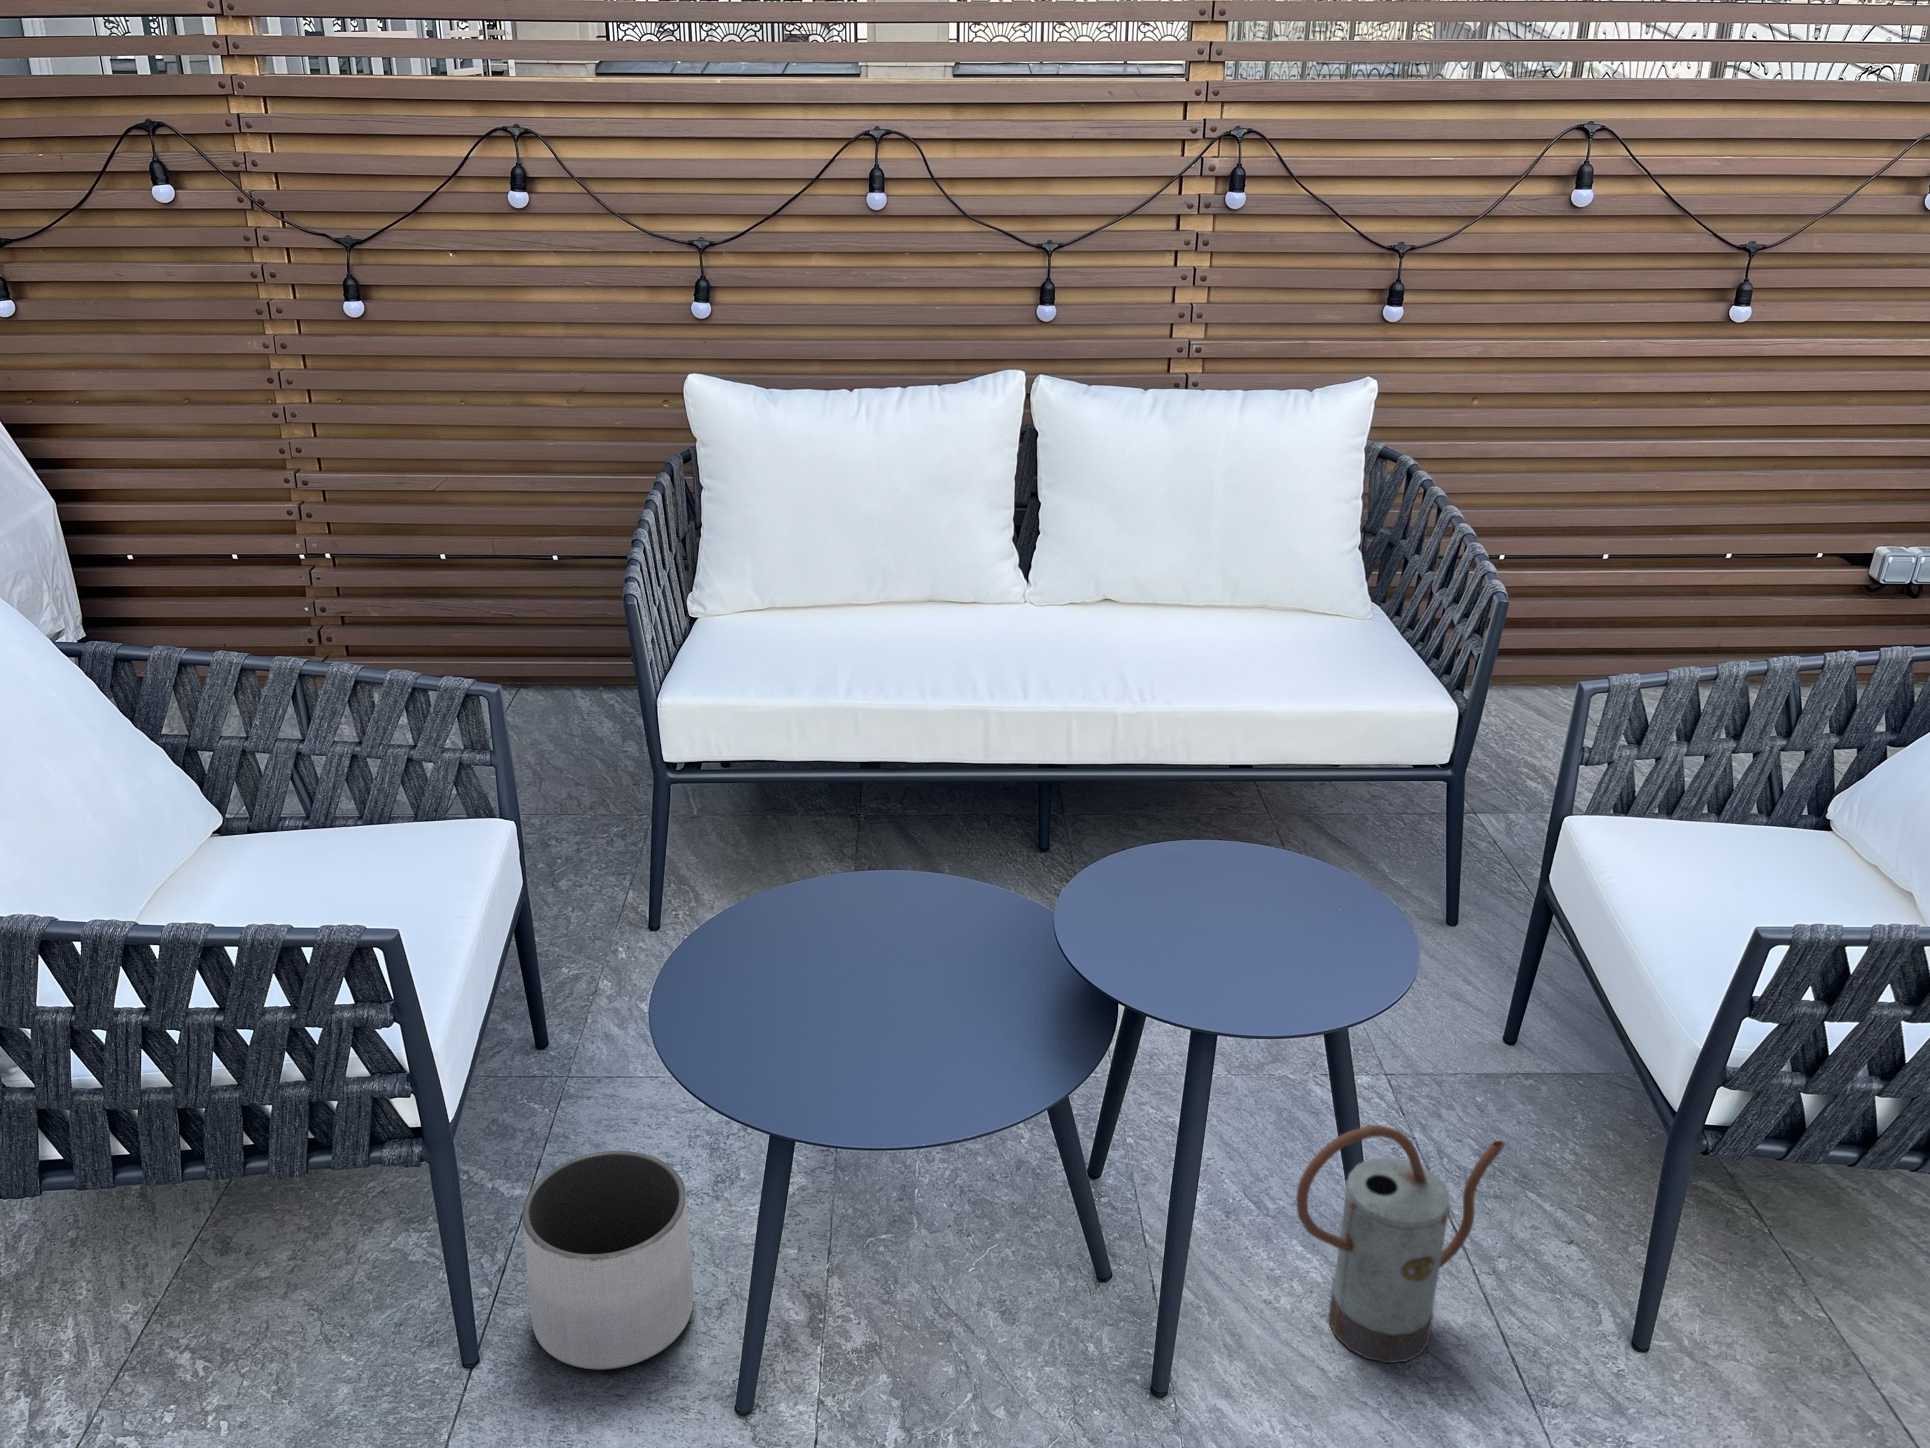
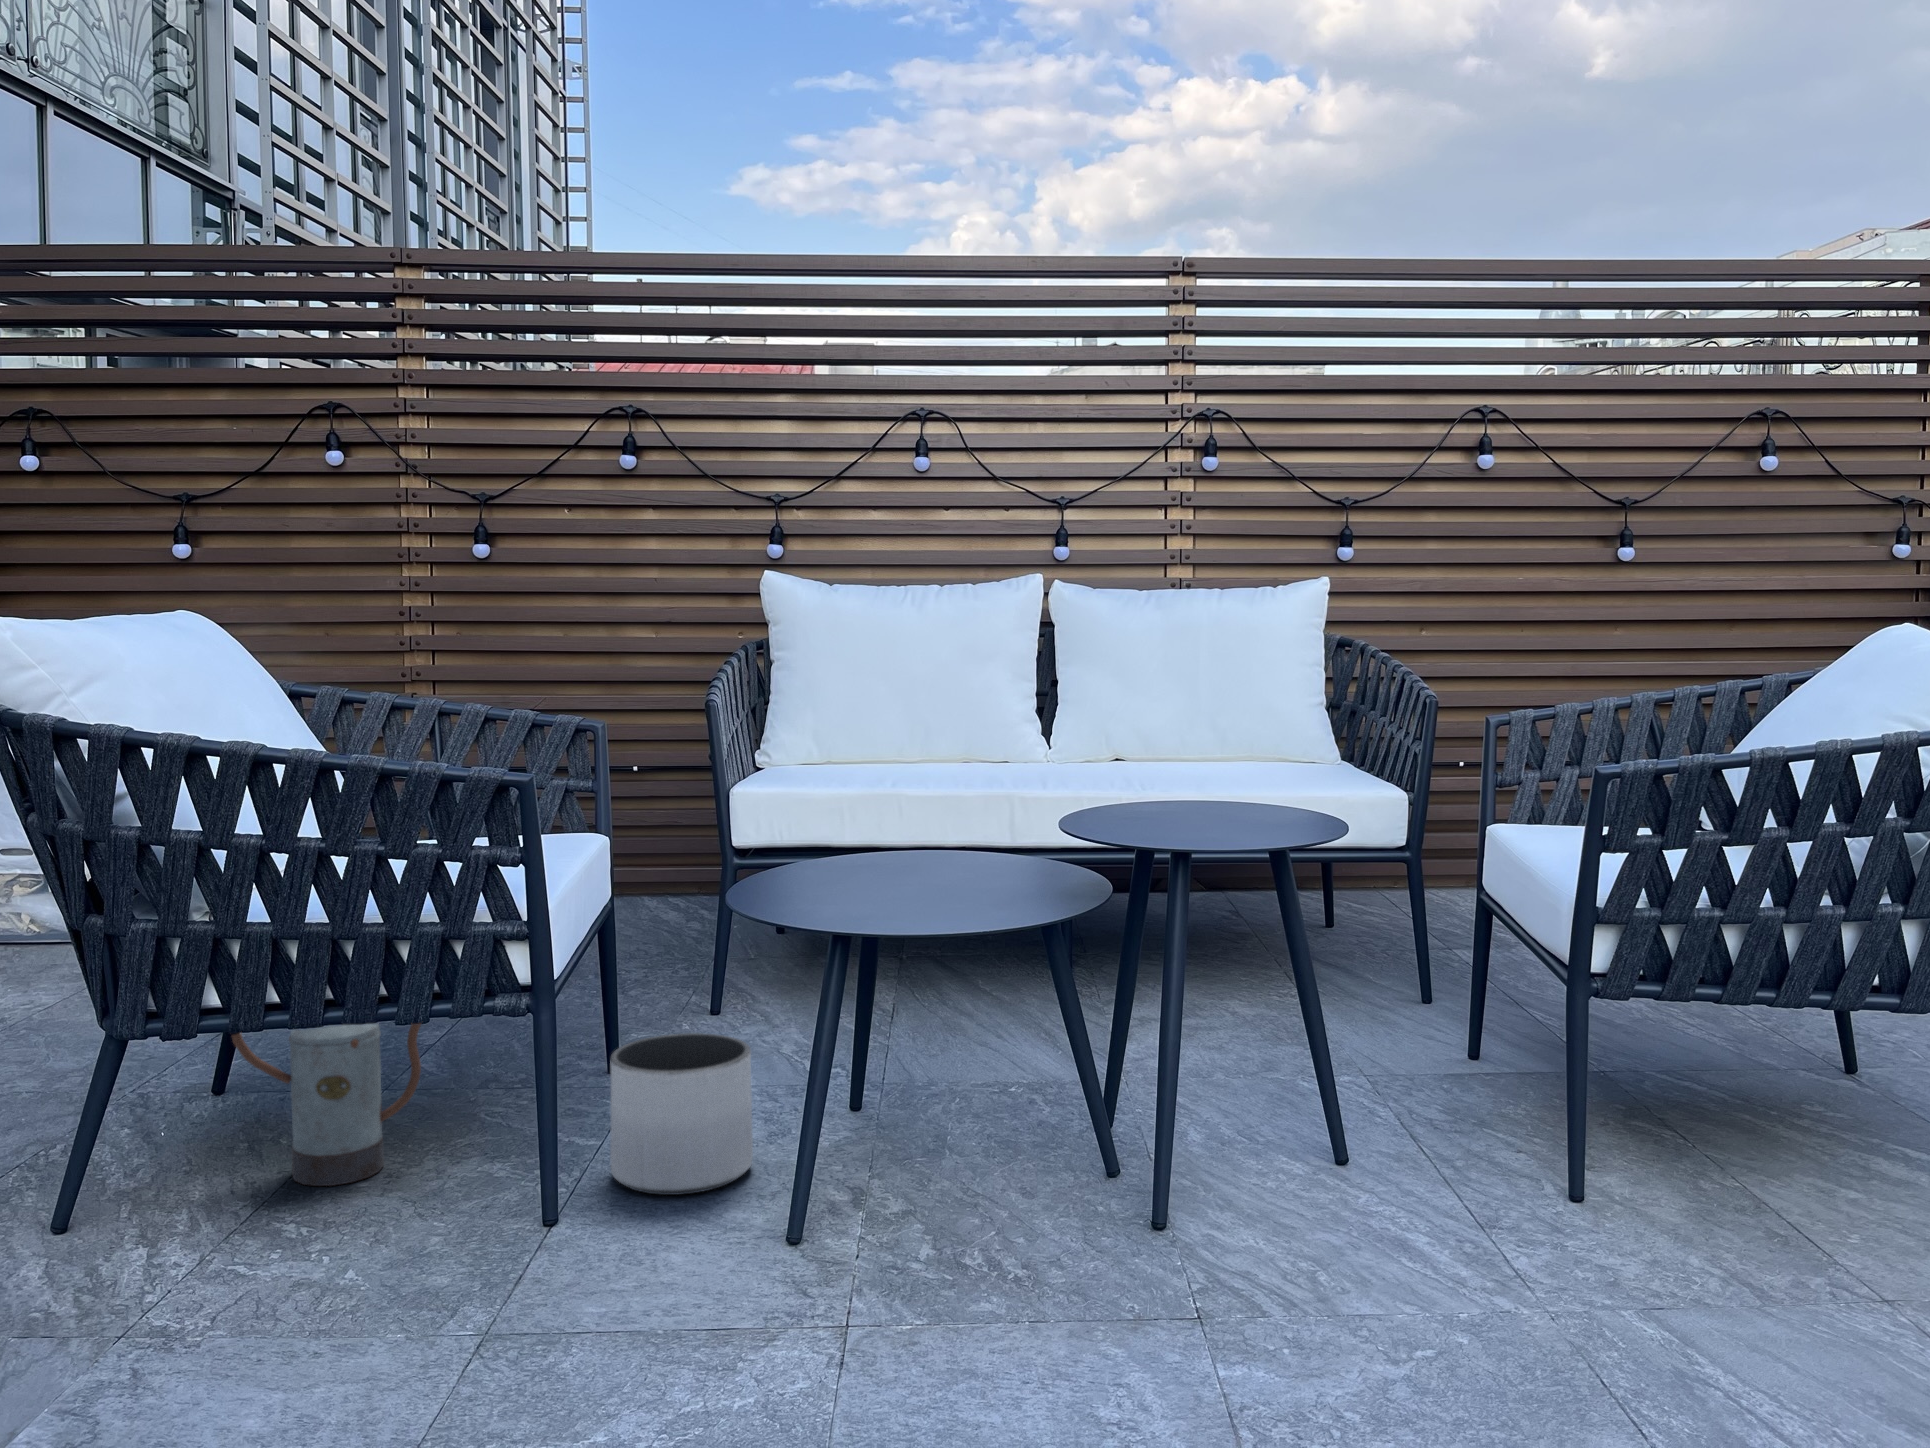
watering can: present [1296,1125,1505,1363] -> present [232,1021,423,1186]

